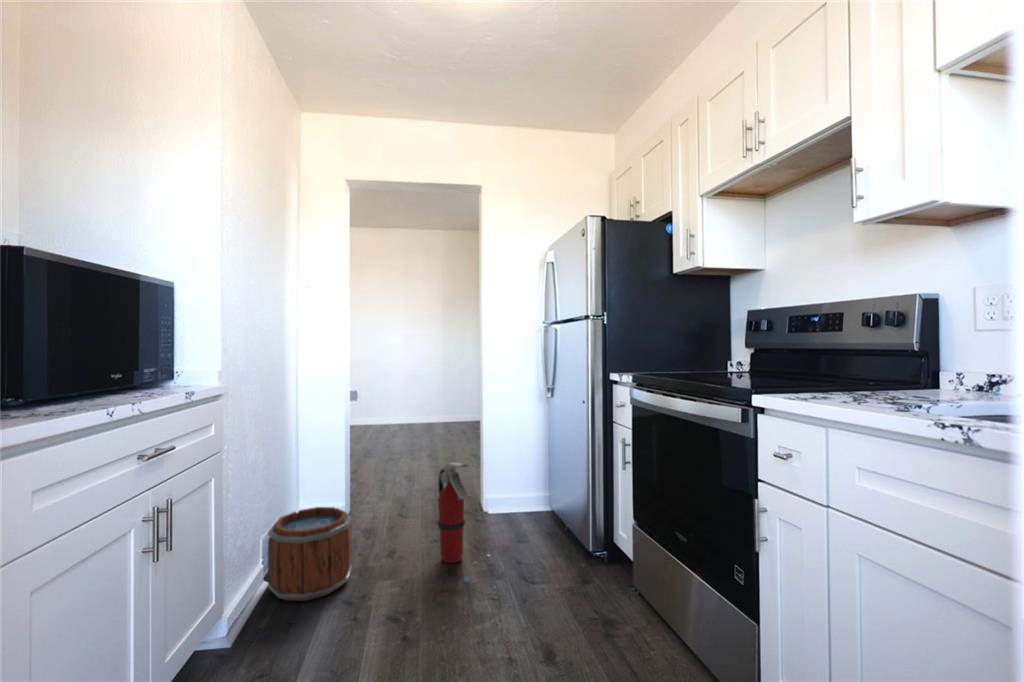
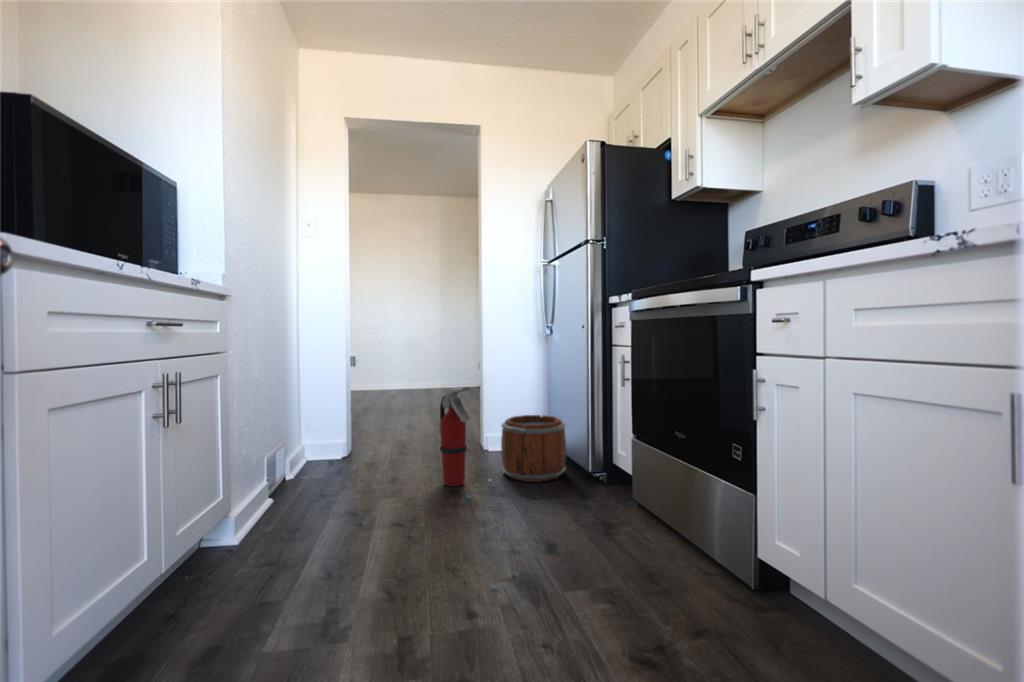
bucket: present [268,507,352,601] -> present [501,415,566,482]

